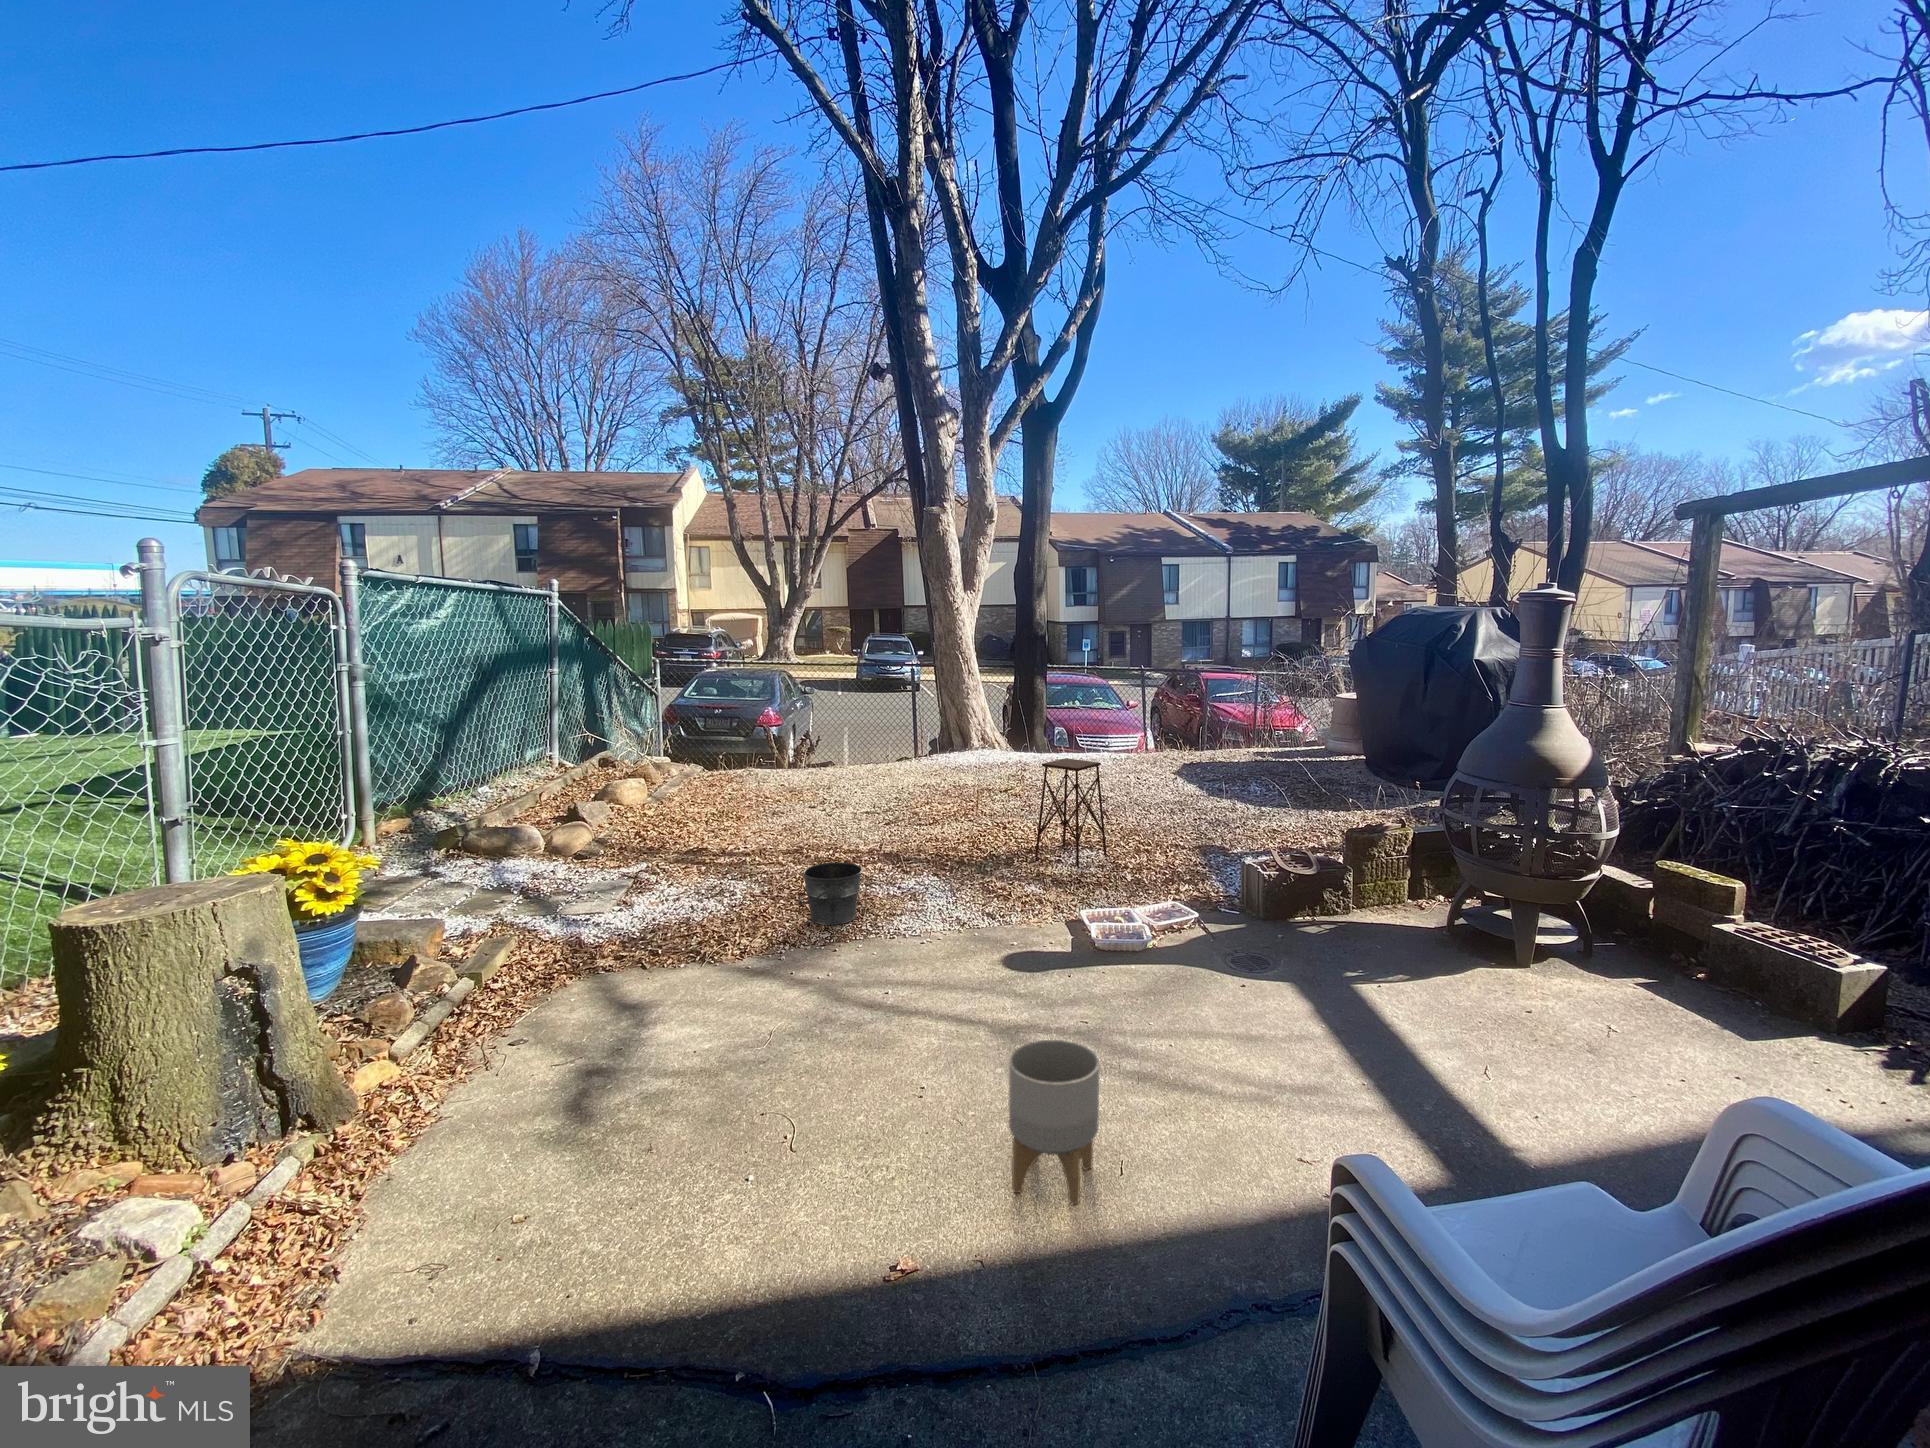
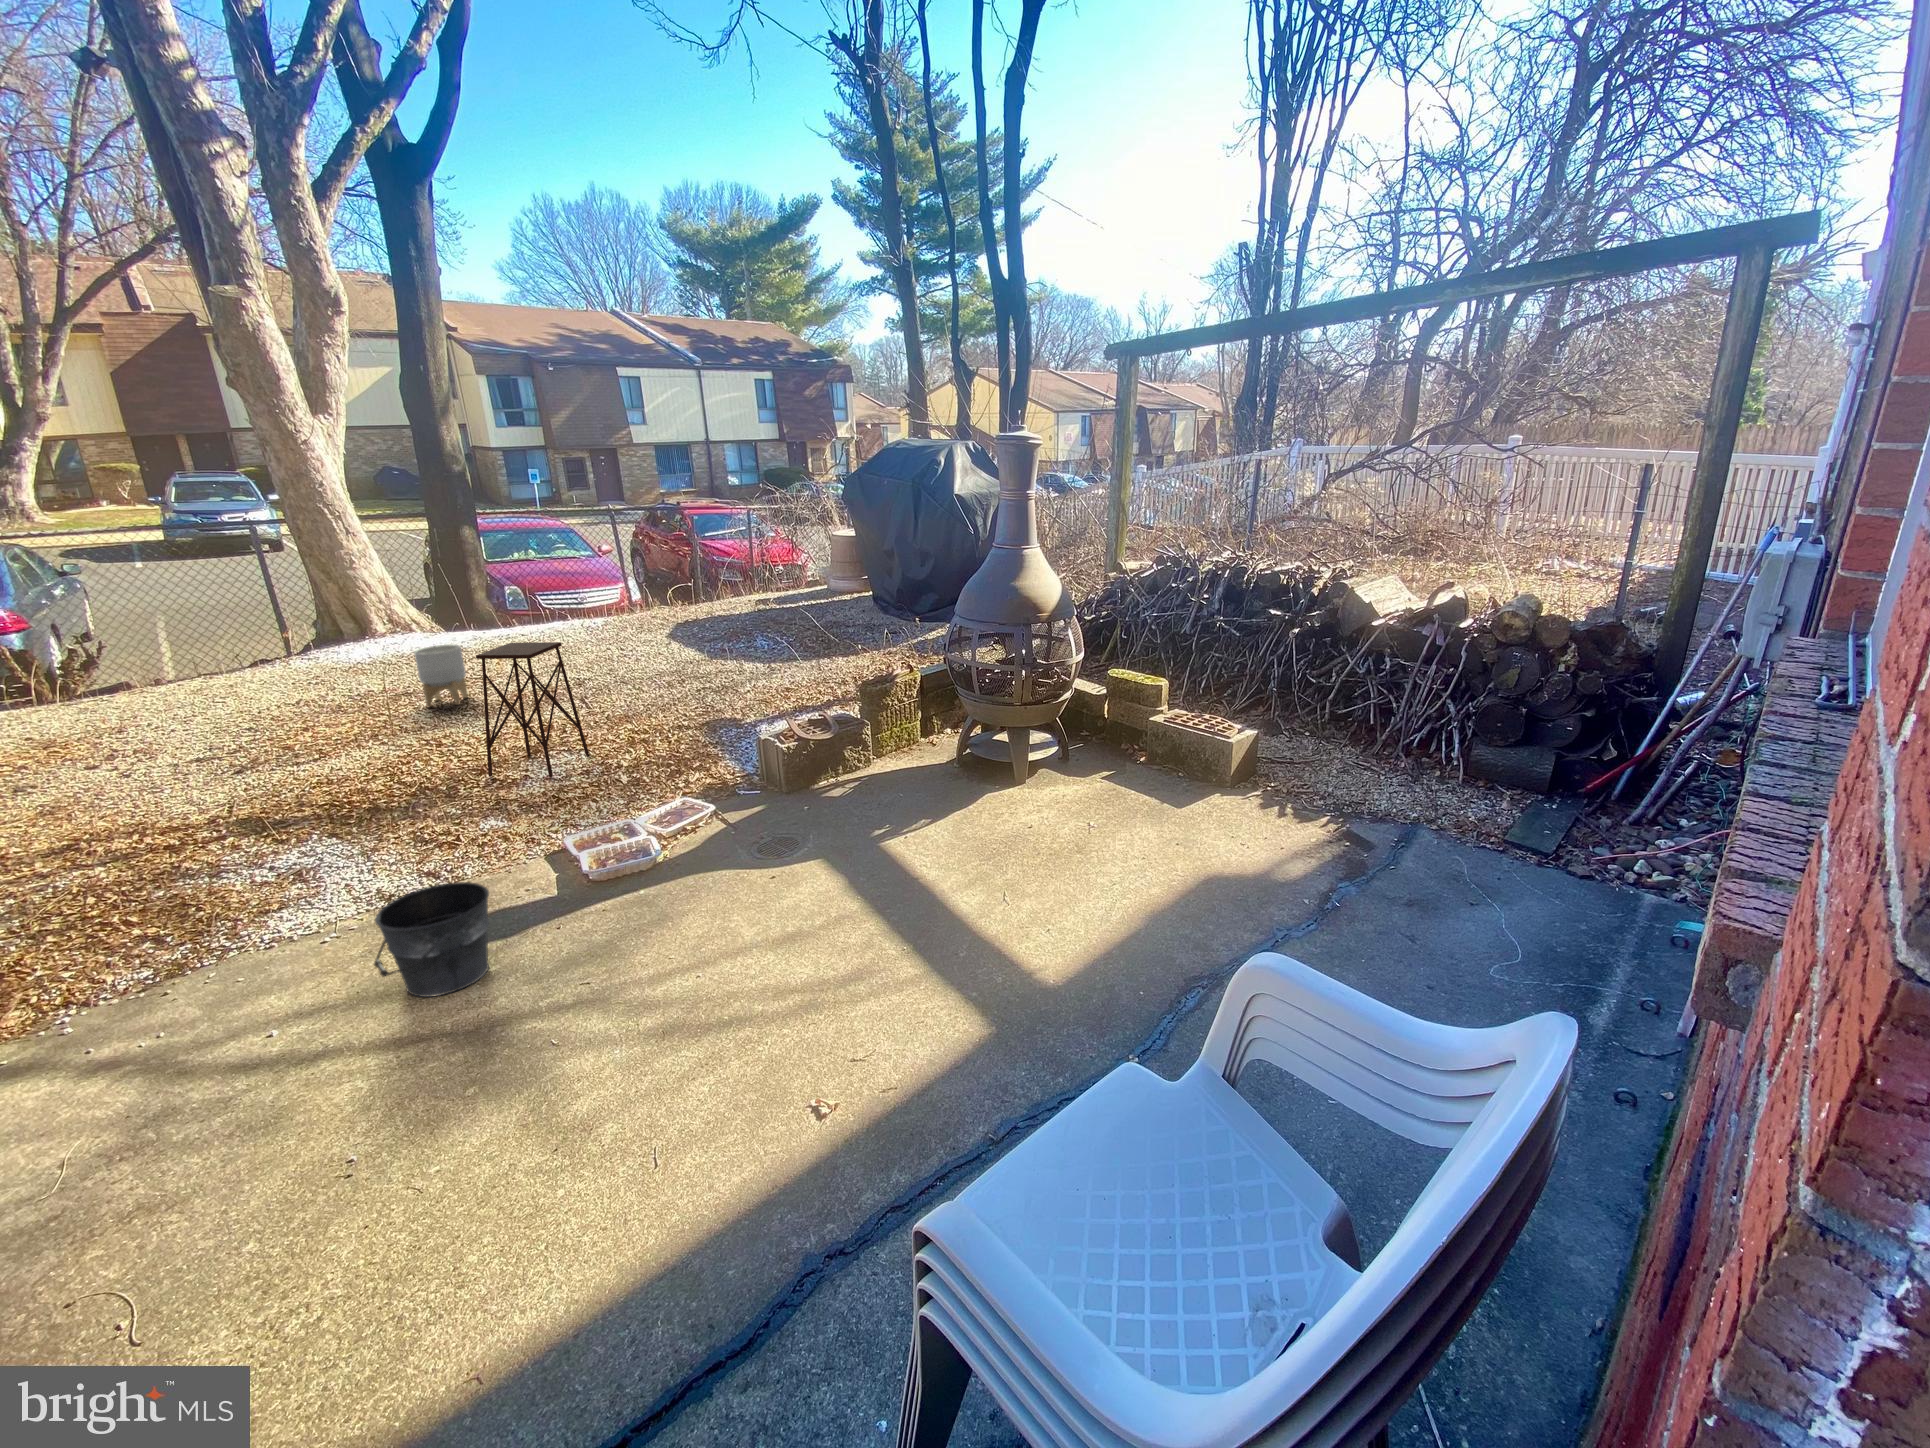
bucket: present [798,862,862,925] -> present [374,882,489,997]
planter: present [1009,1040,1099,1205] -> present [414,644,468,707]

